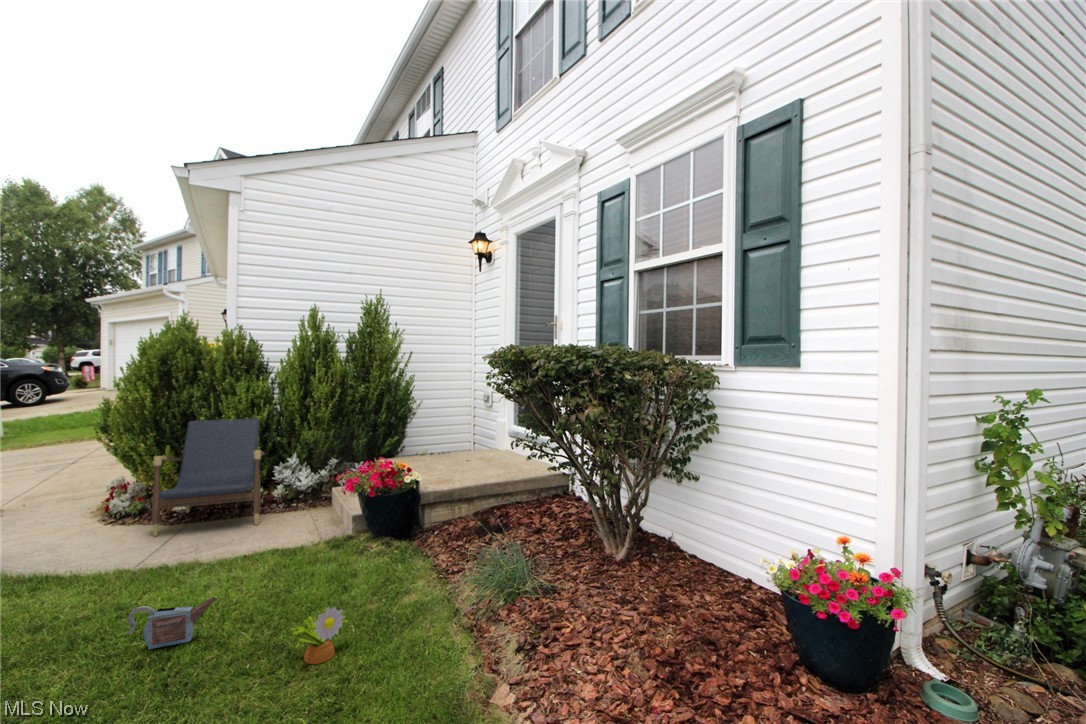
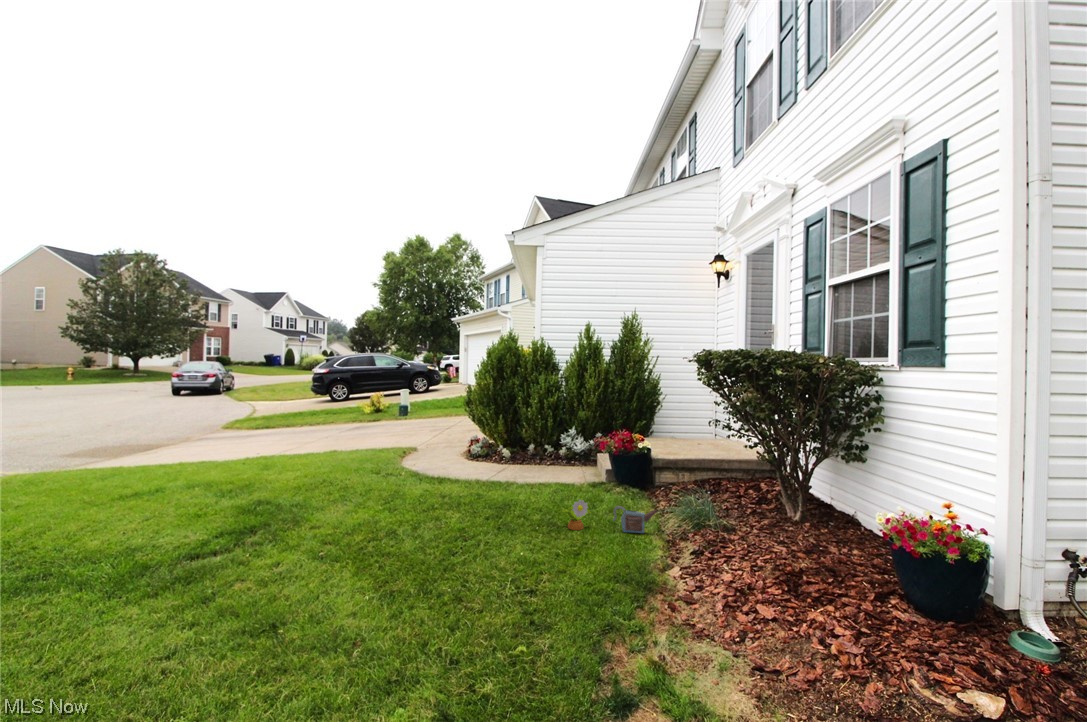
lounge chair: present [152,419,264,536] -> none [495,400,554,469]
watering can: present [127,597,217,649] -> present [613,506,657,533]

